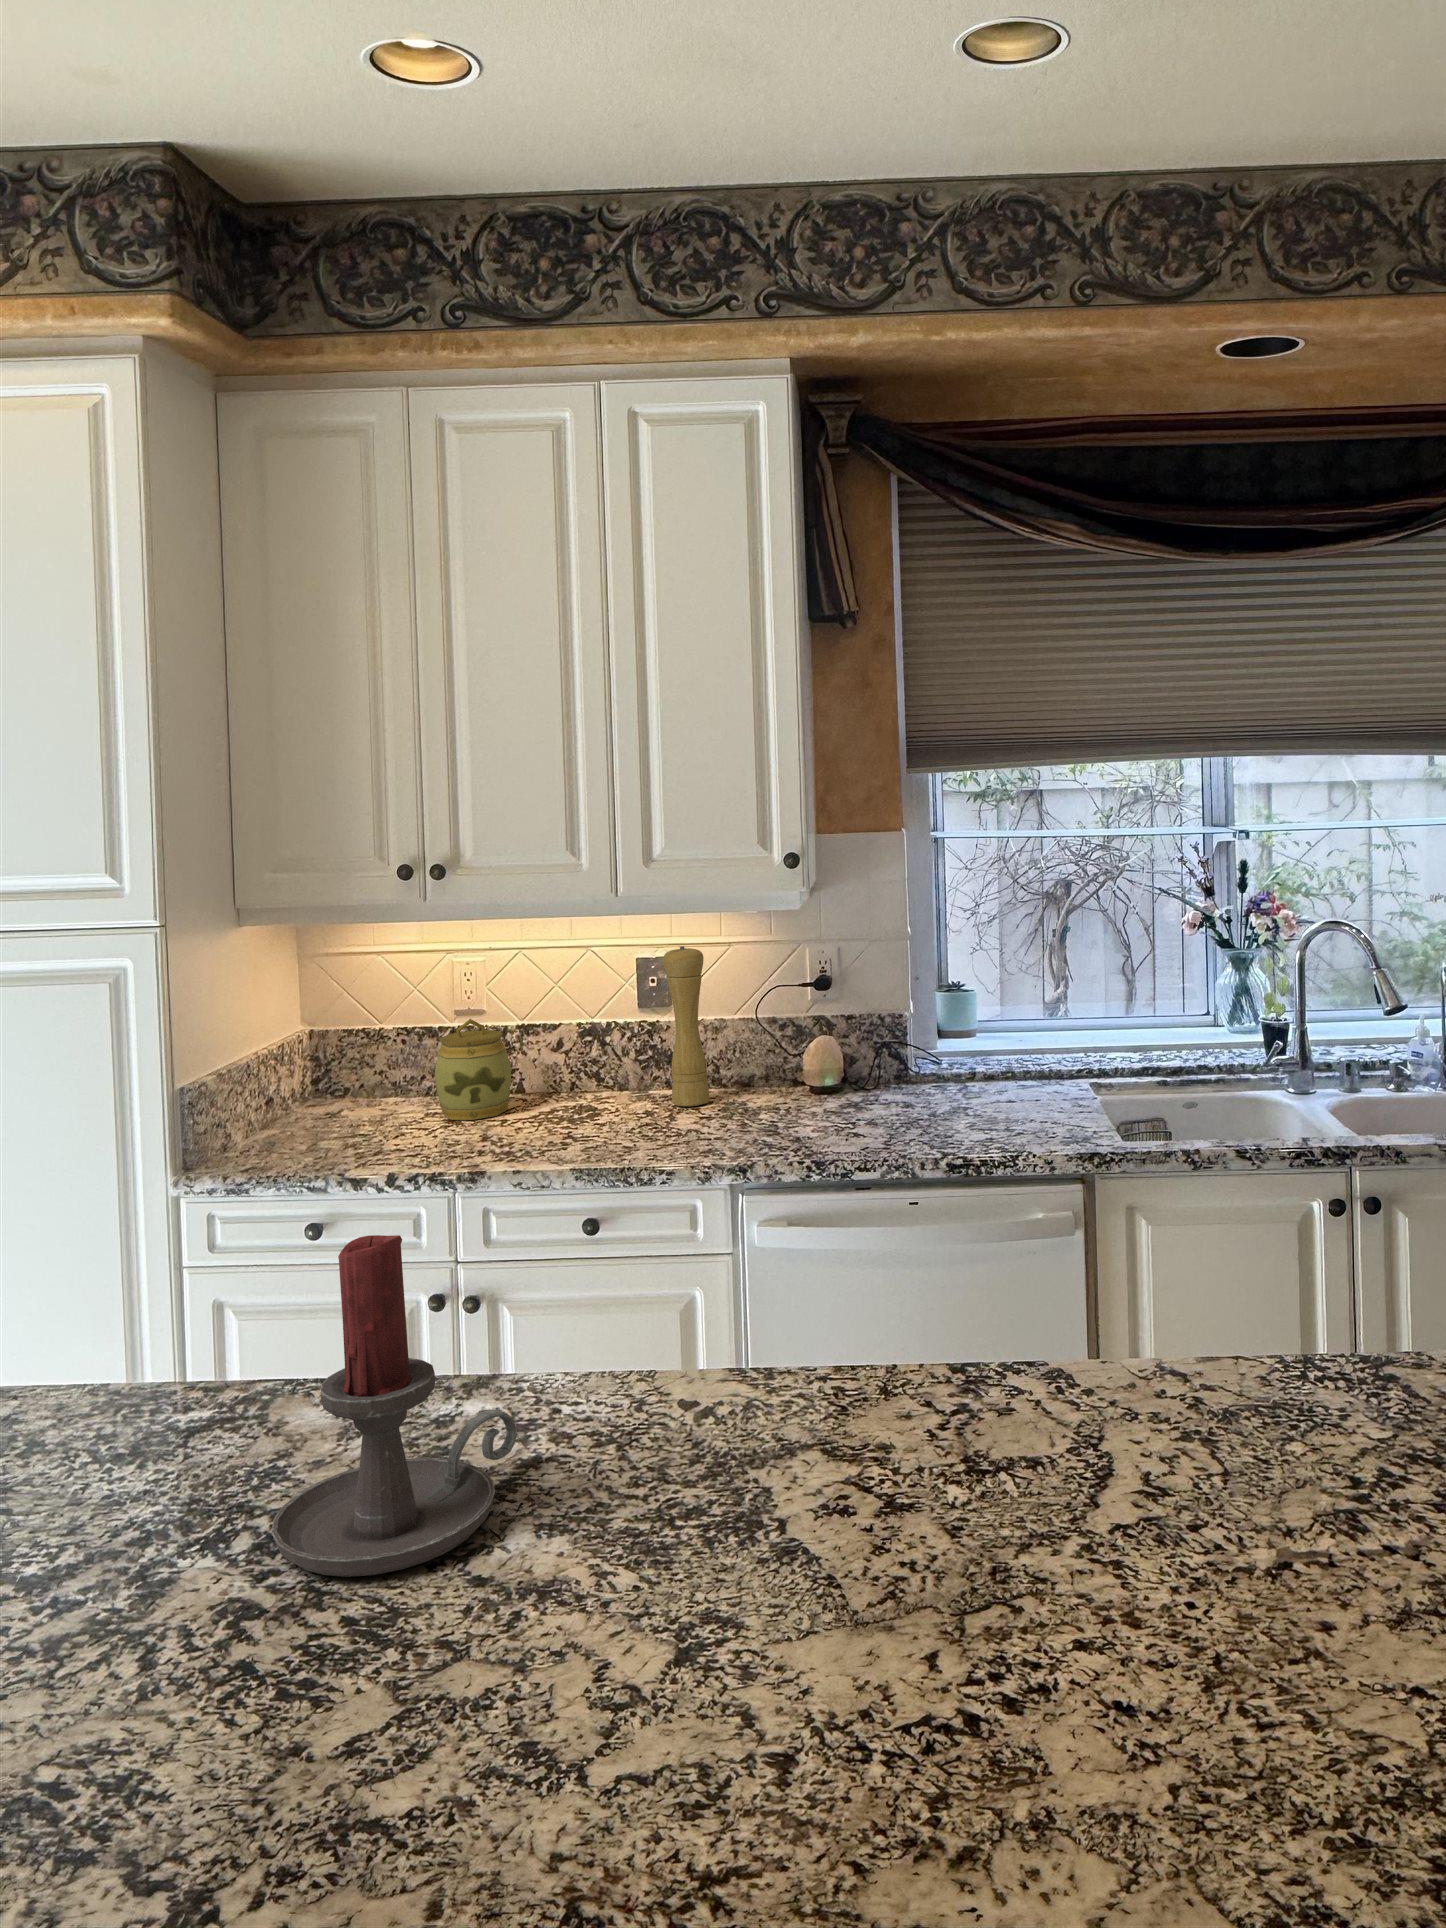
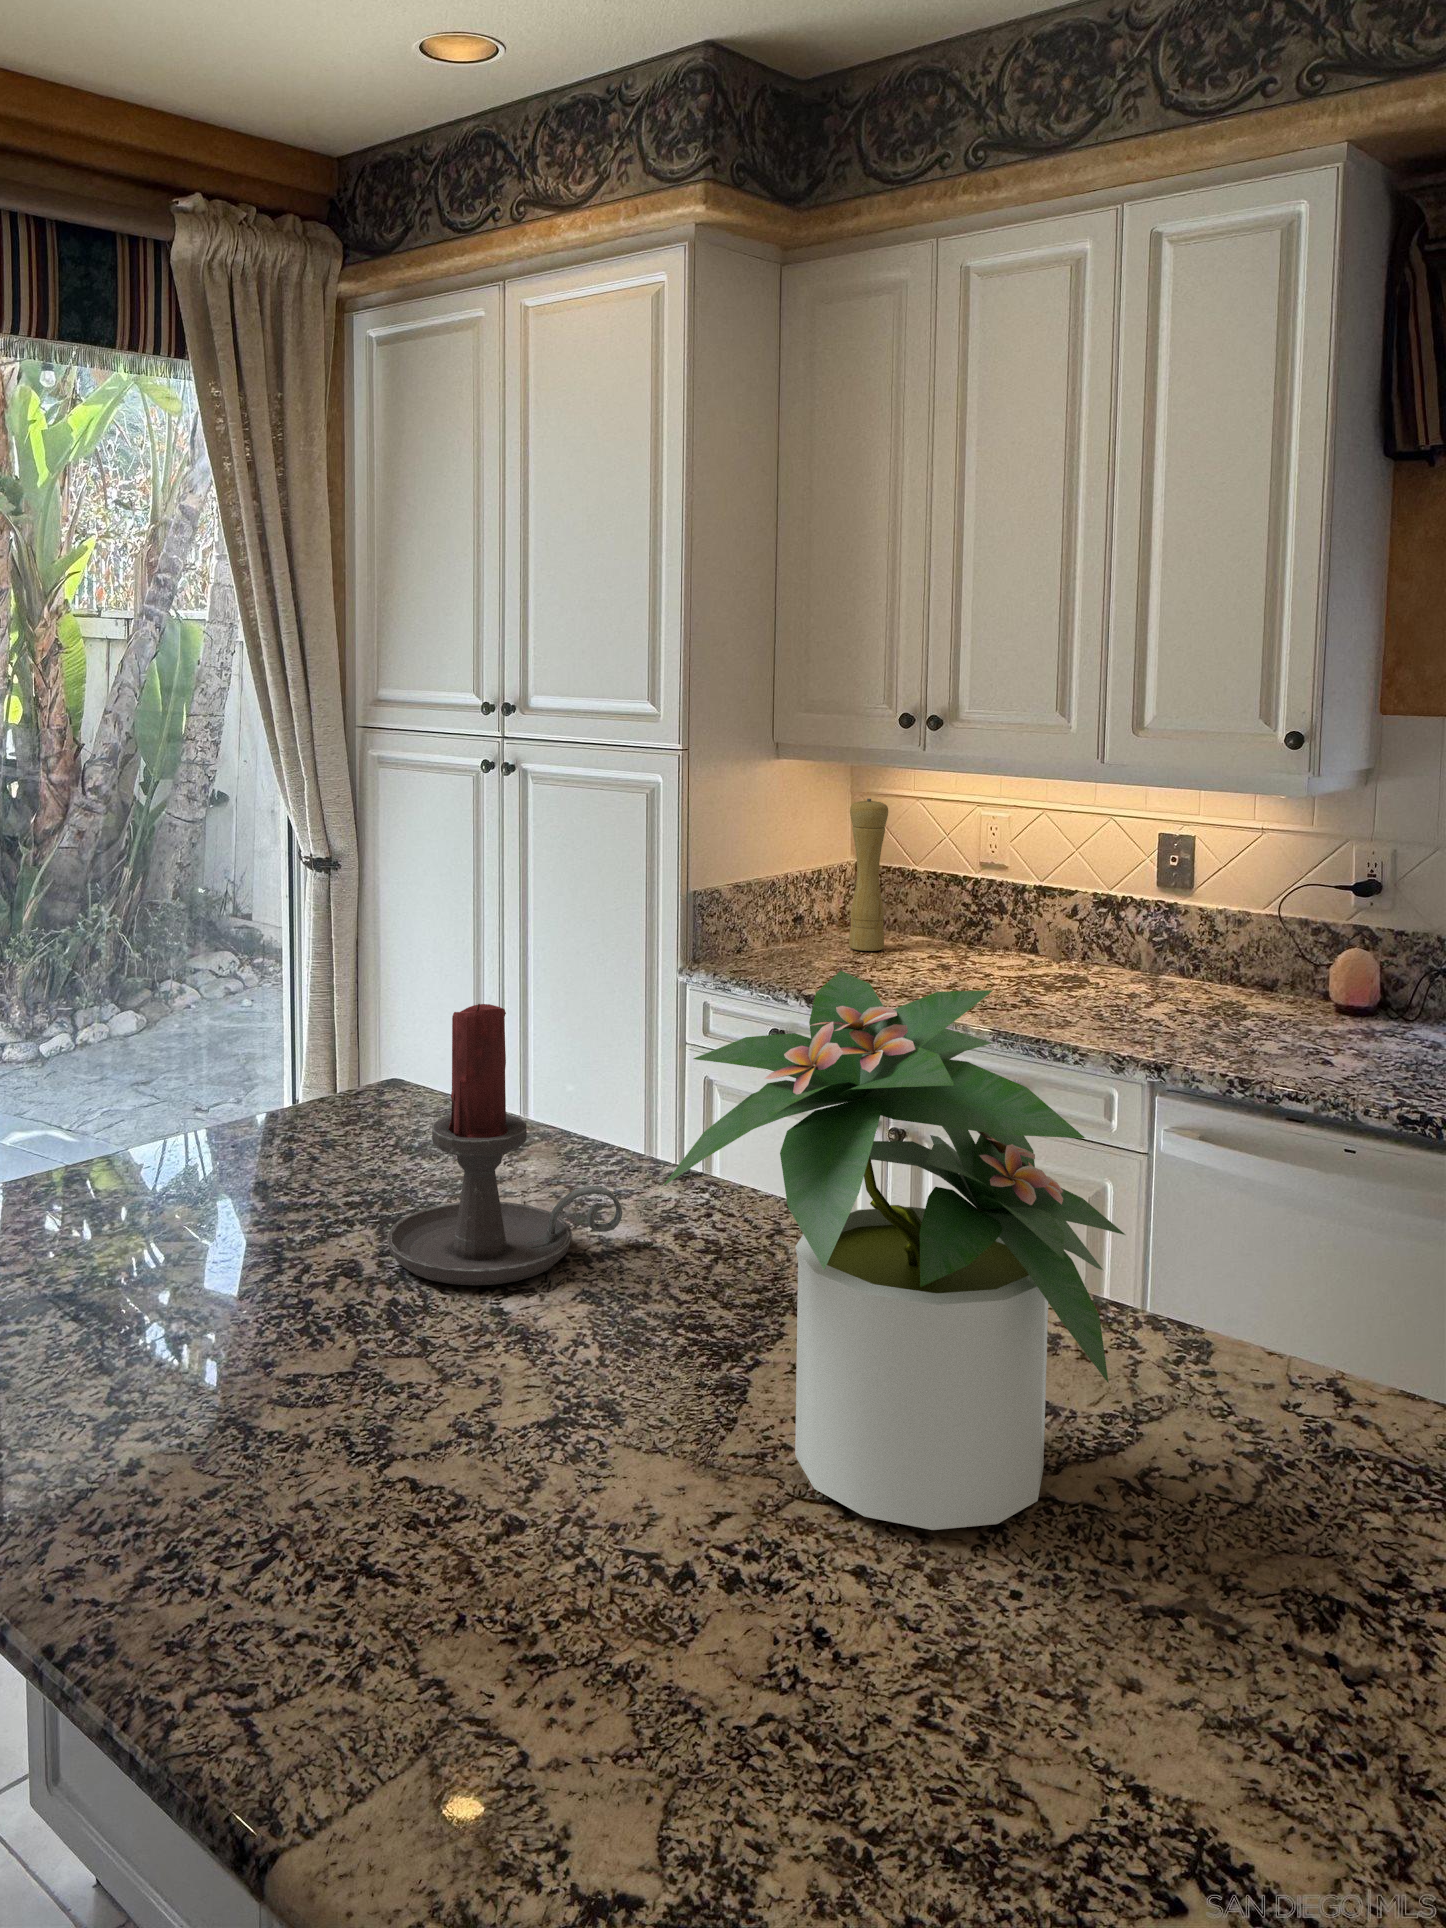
pepper mill: present [663,946,709,1106] -> present [849,799,888,951]
jar: present [435,1019,511,1120] -> none [935,870,1008,969]
potted plant: none [807,1092,1206,1601] -> present [663,971,1125,1530]

